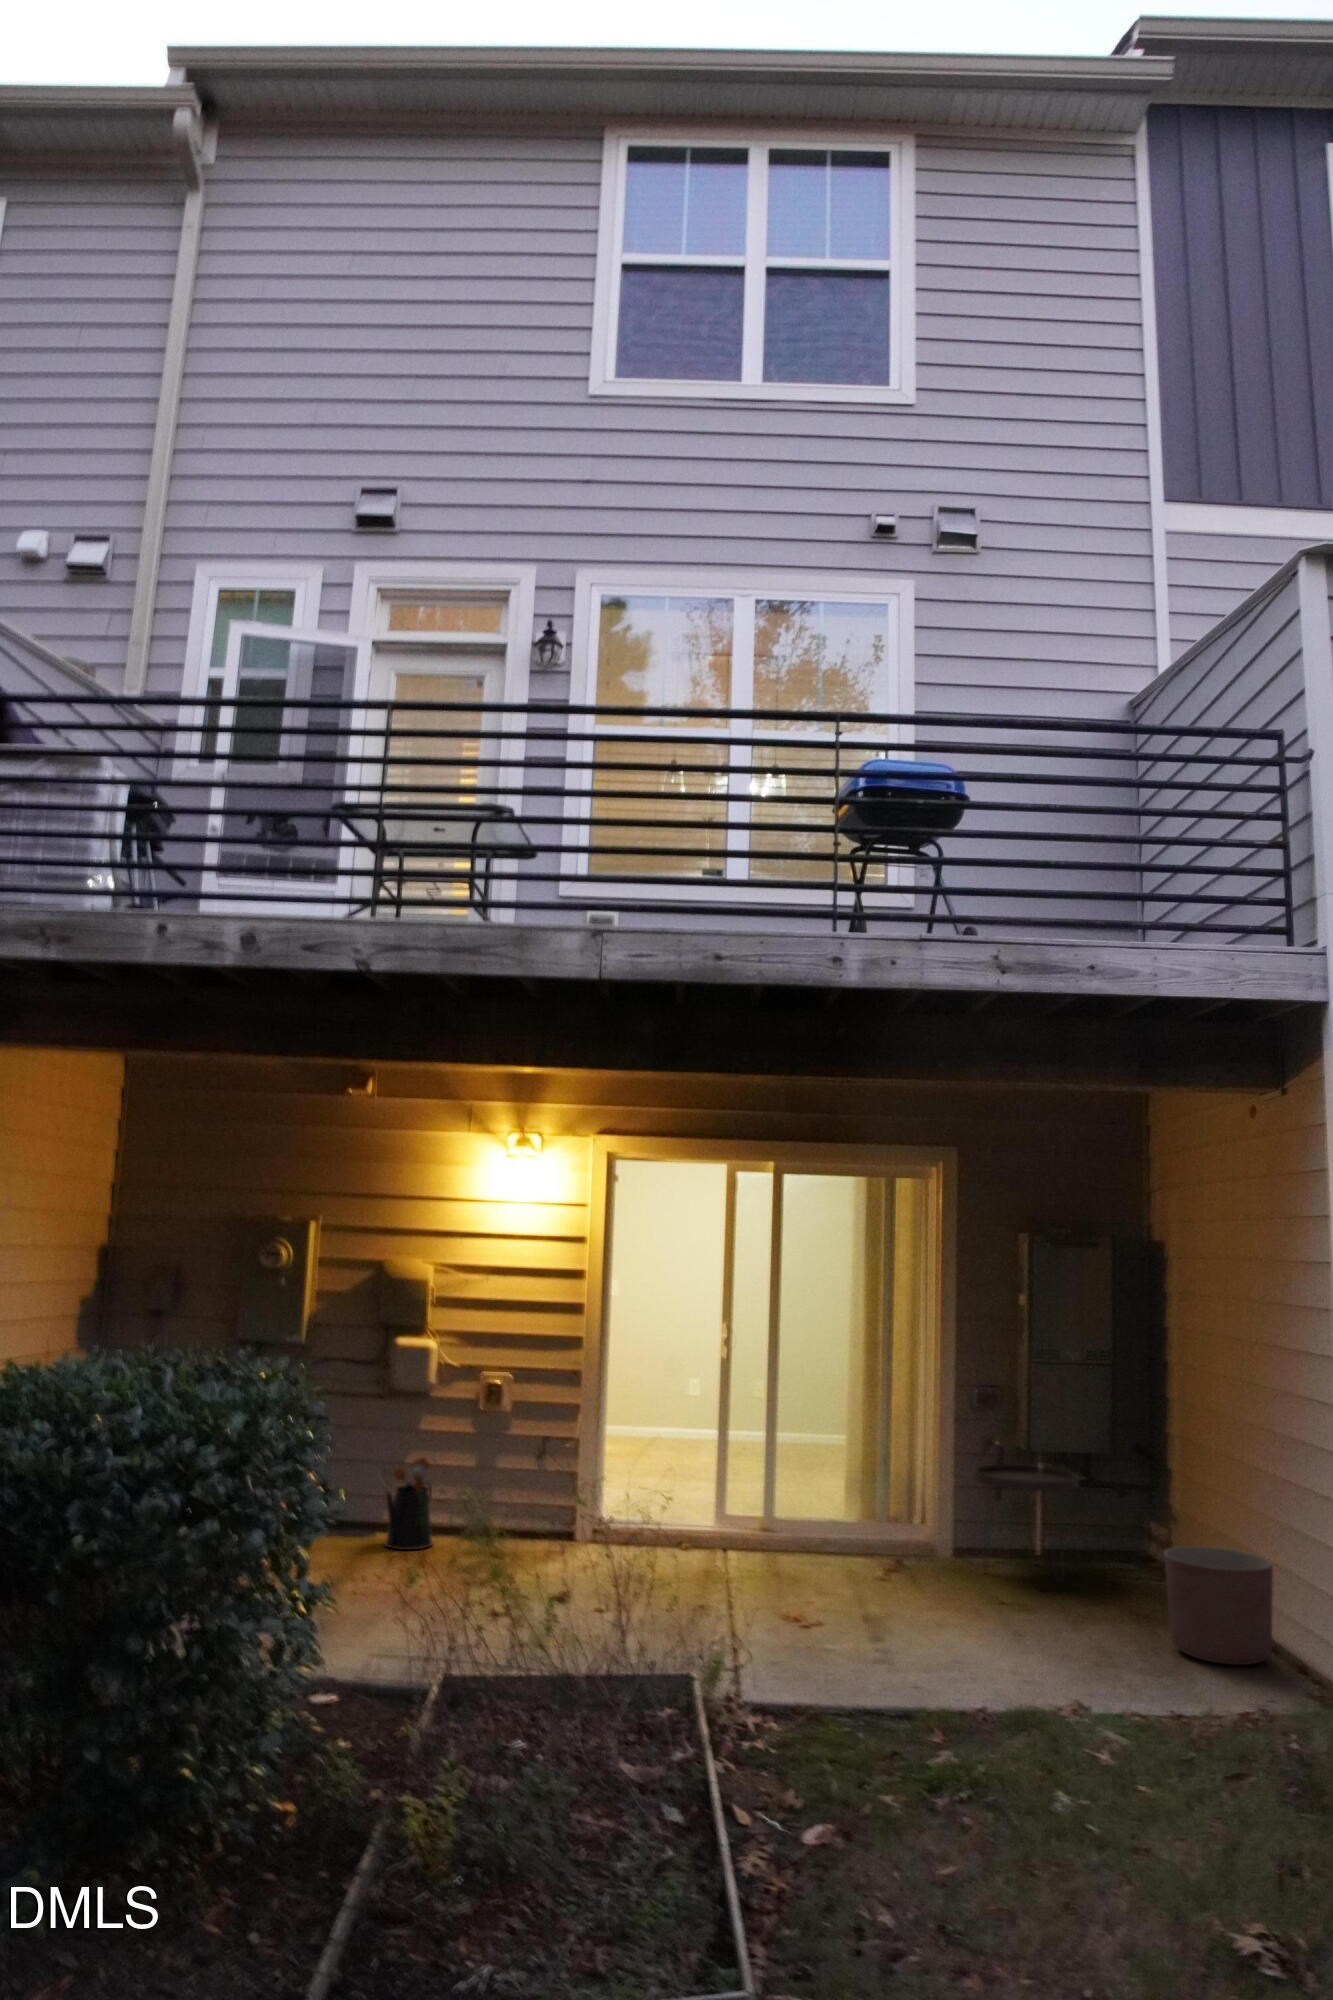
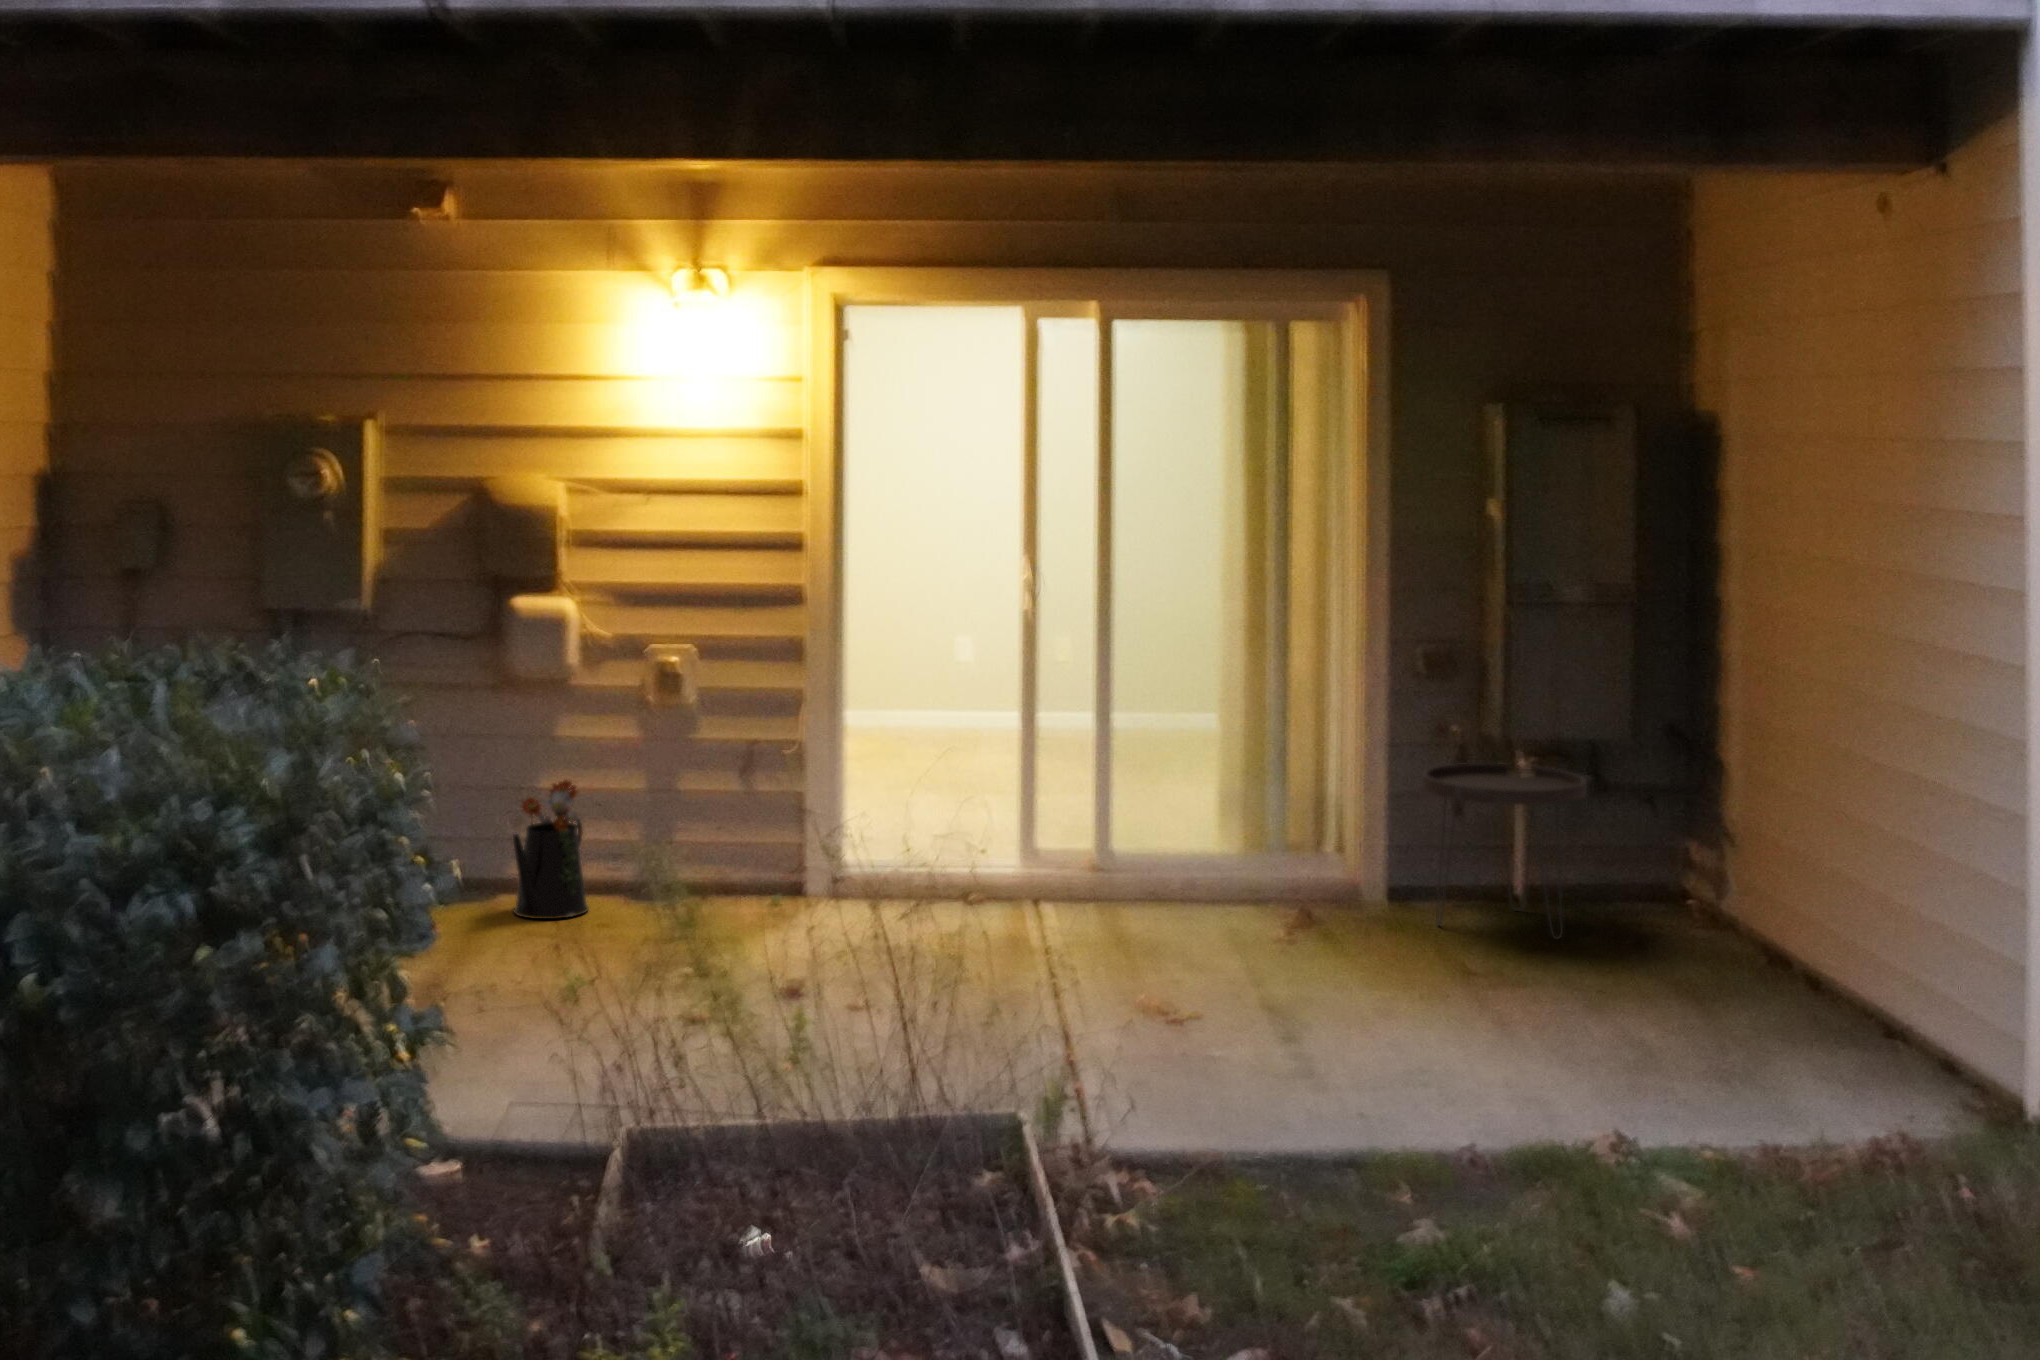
planter: present [1164,1546,1273,1665] -> none [1733,886,1904,1062]

